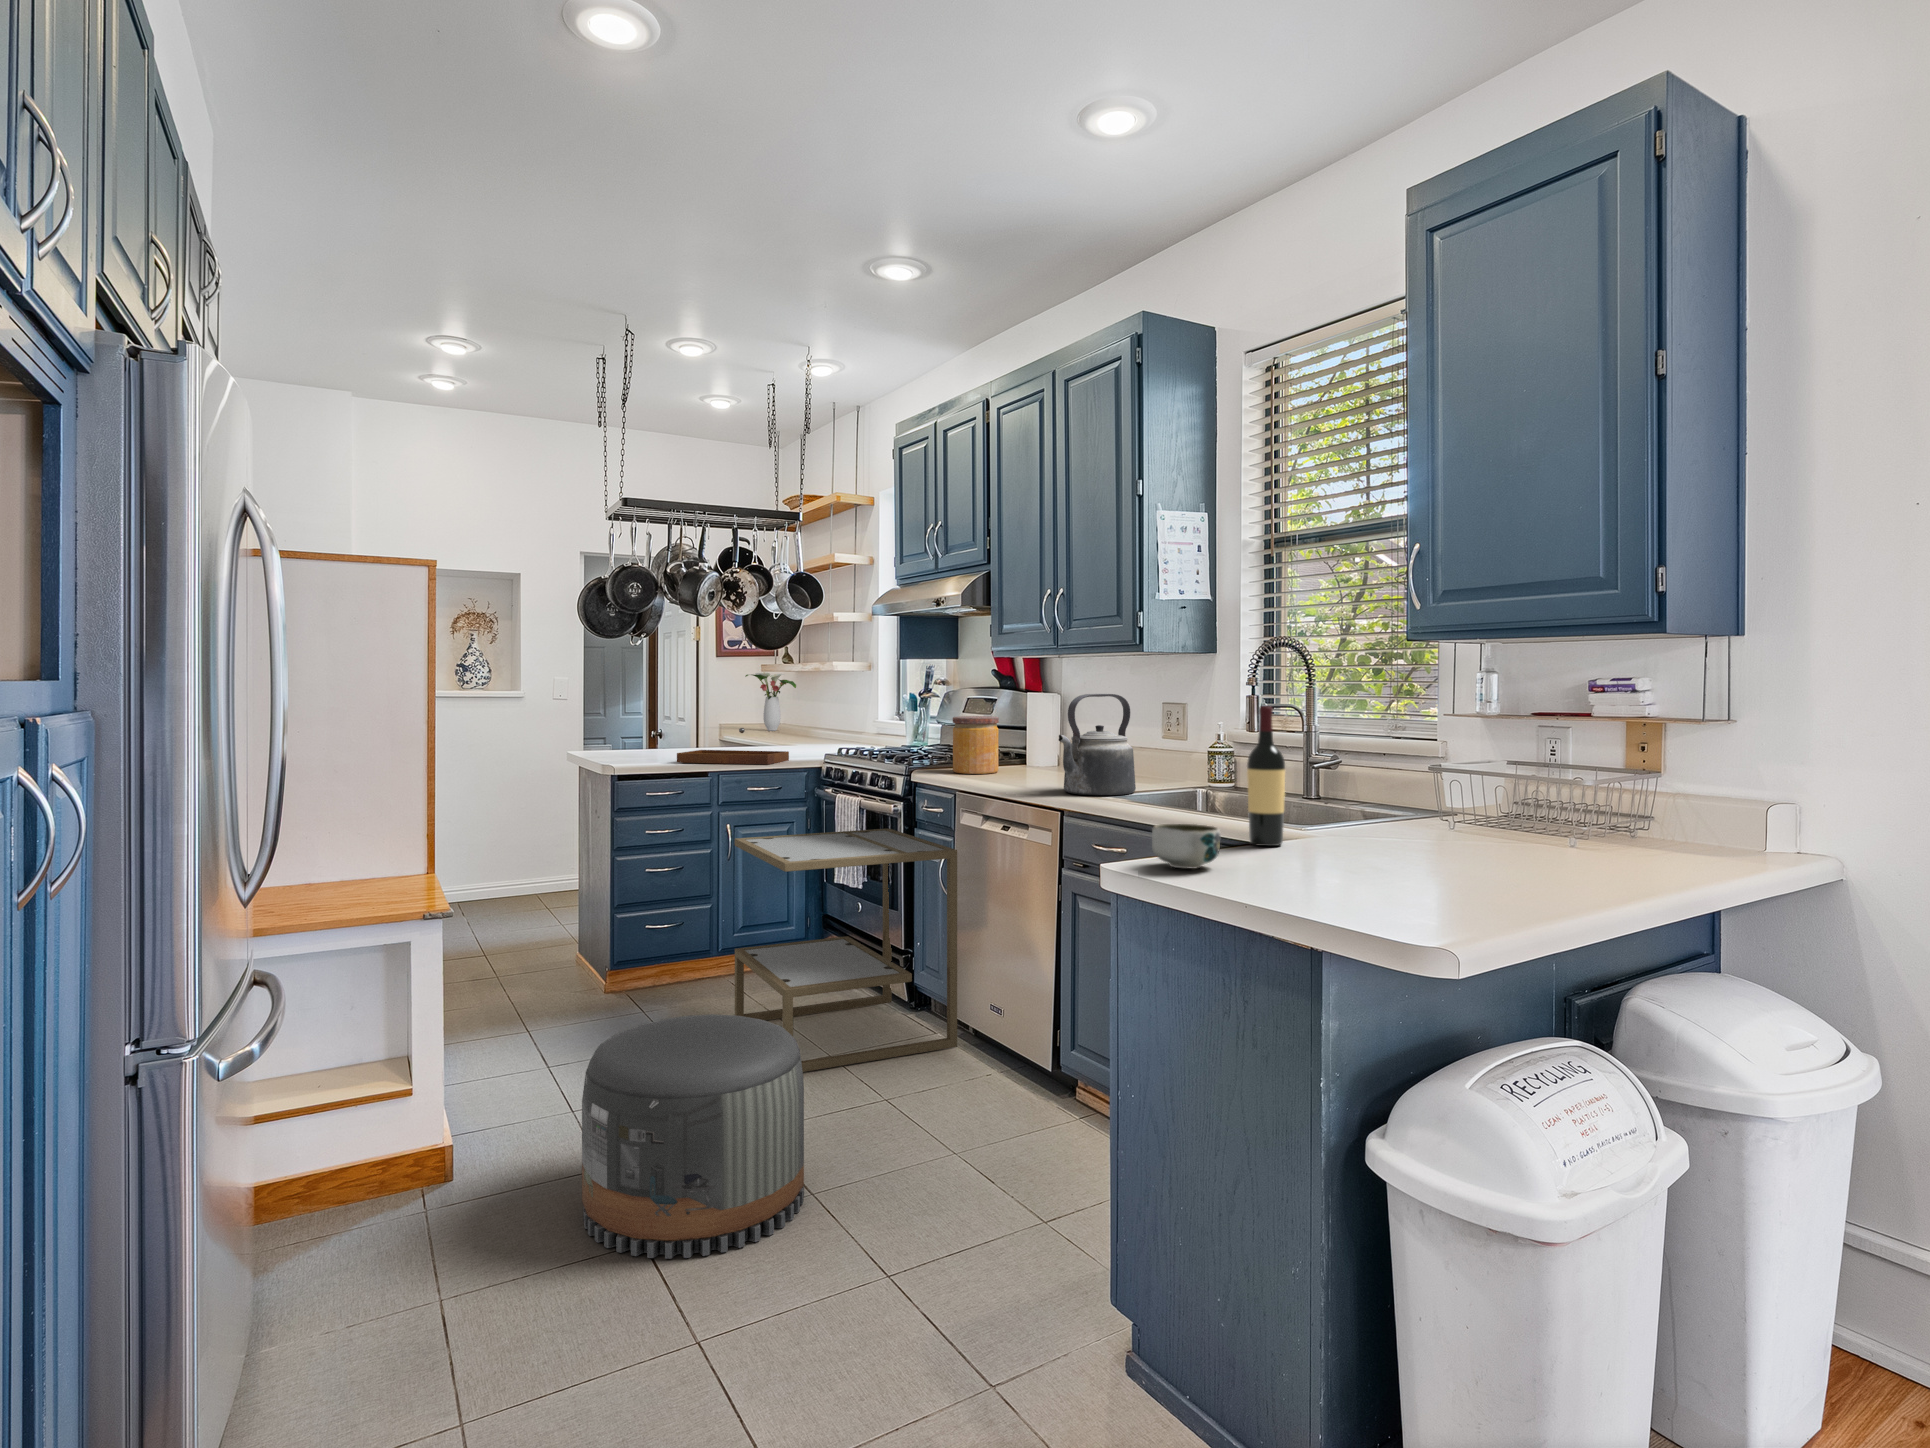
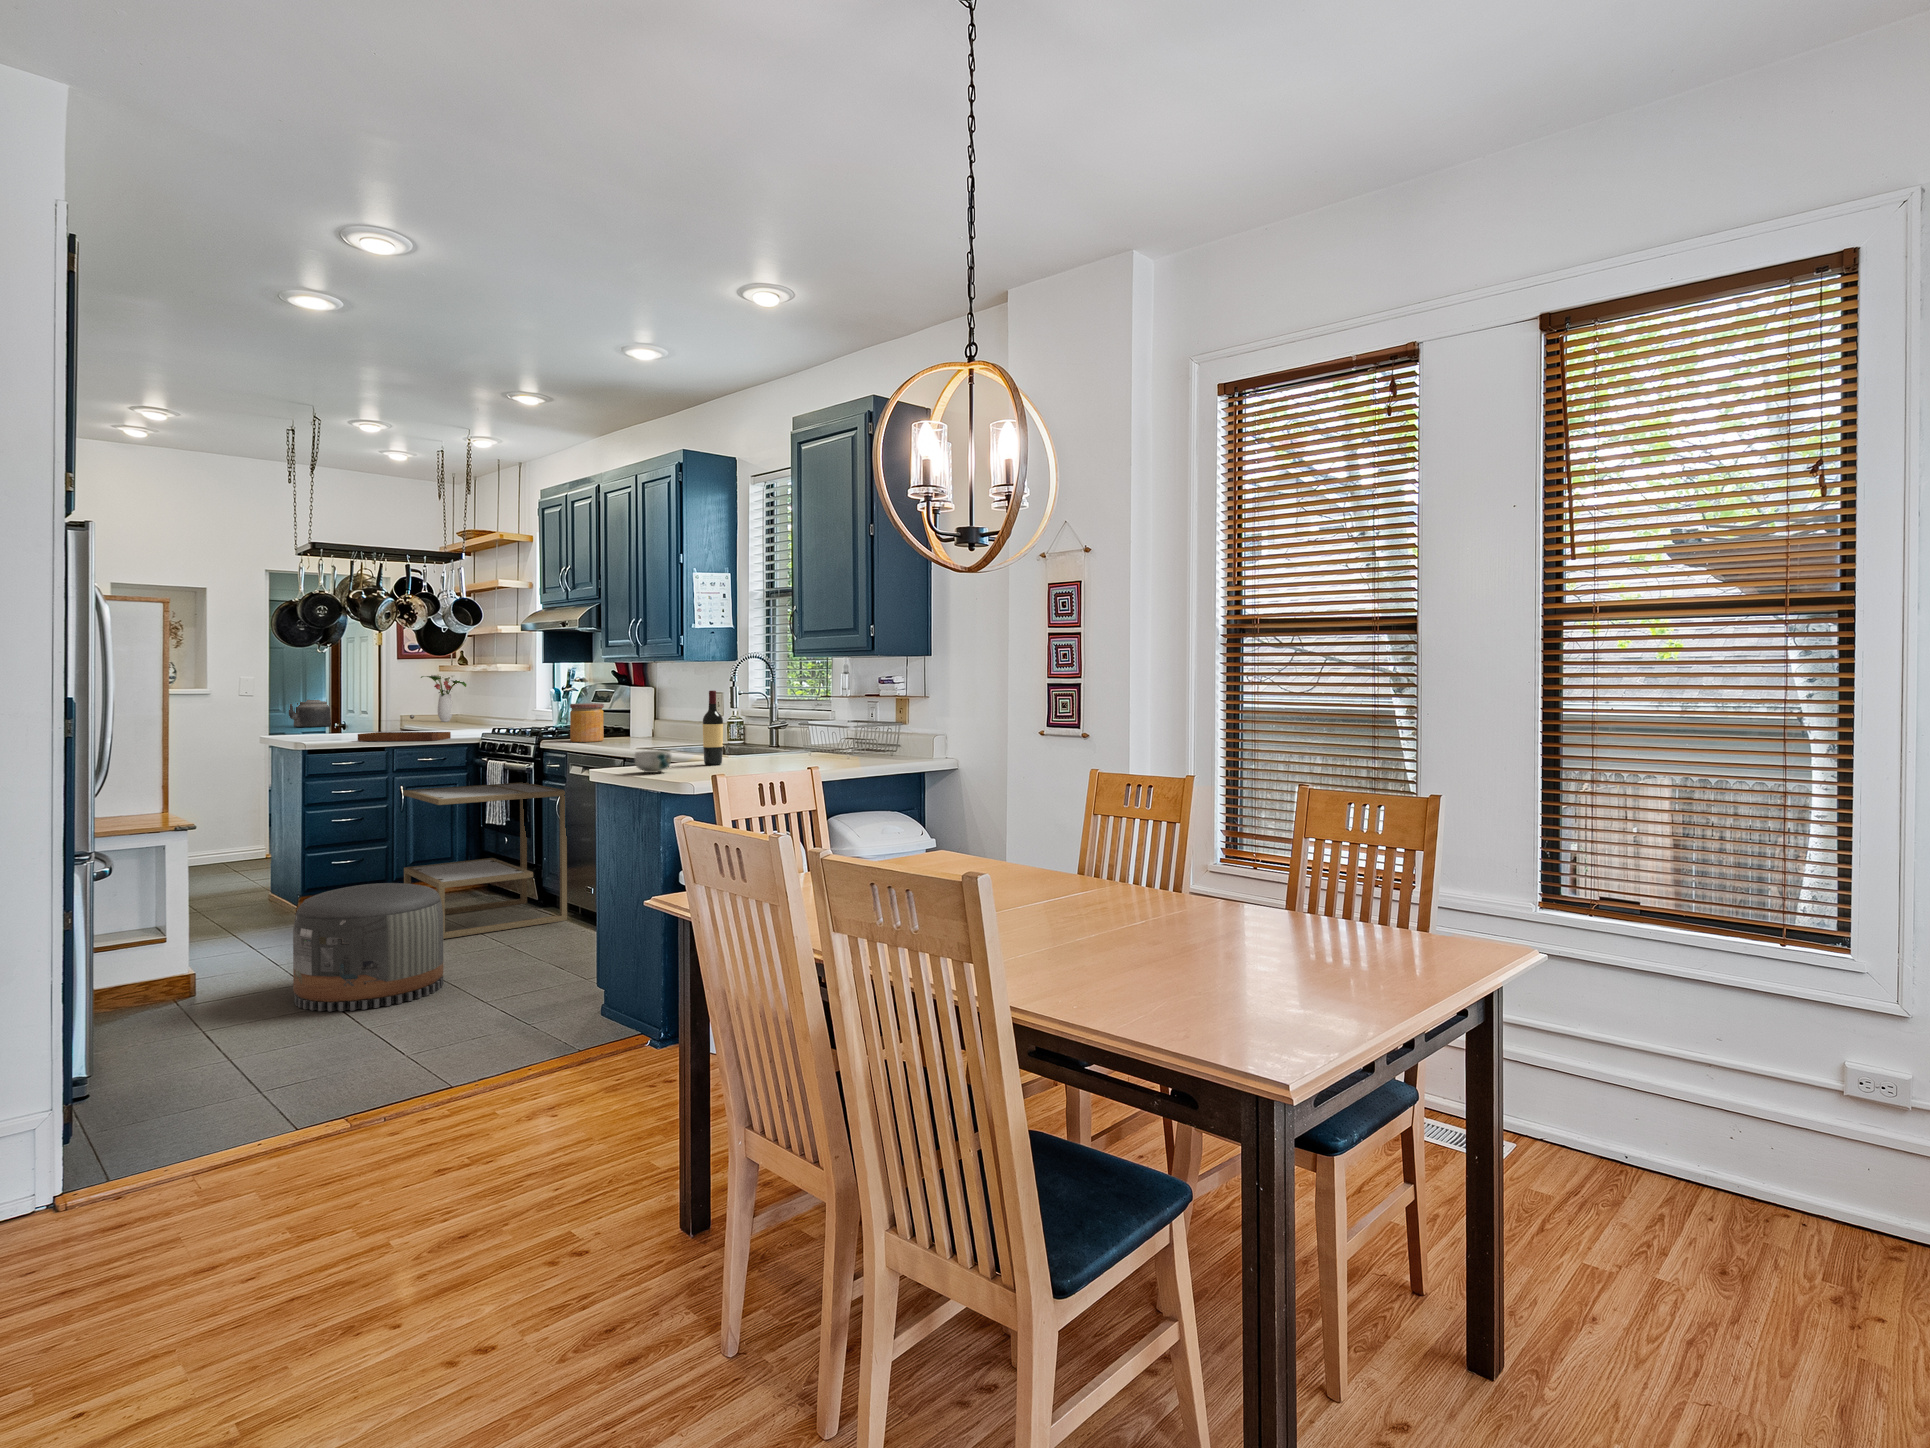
kettle: present [1059,694,1136,795] -> present [289,700,331,727]

